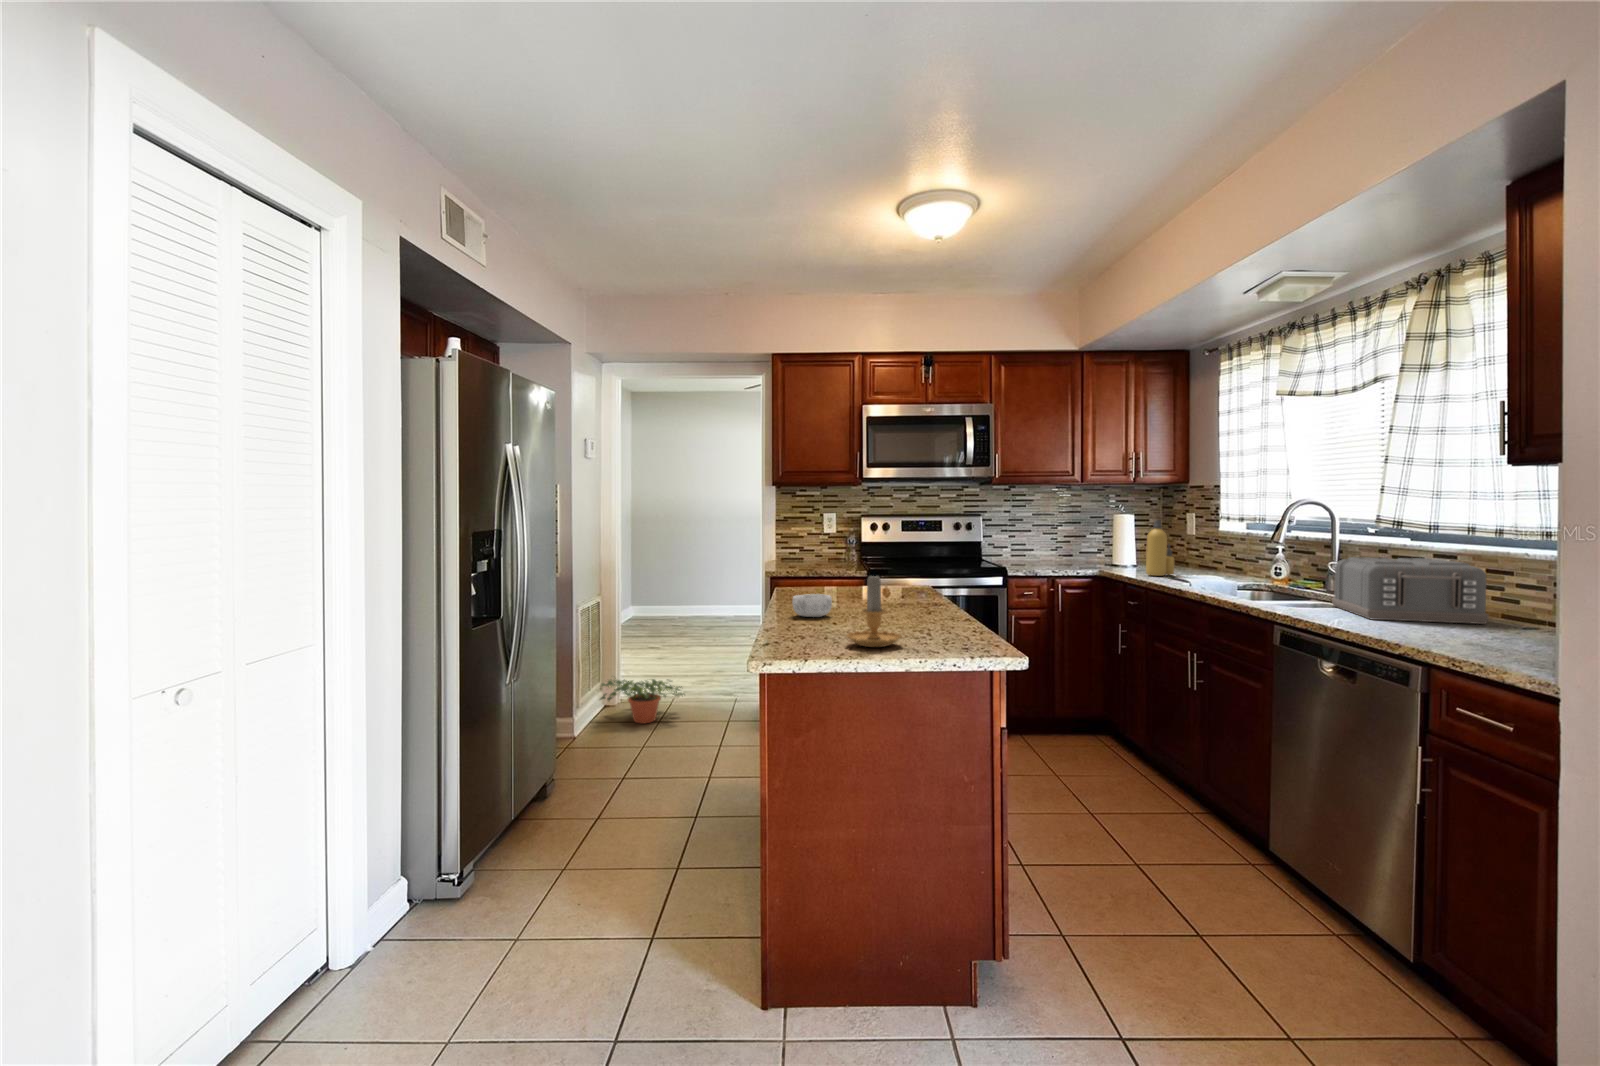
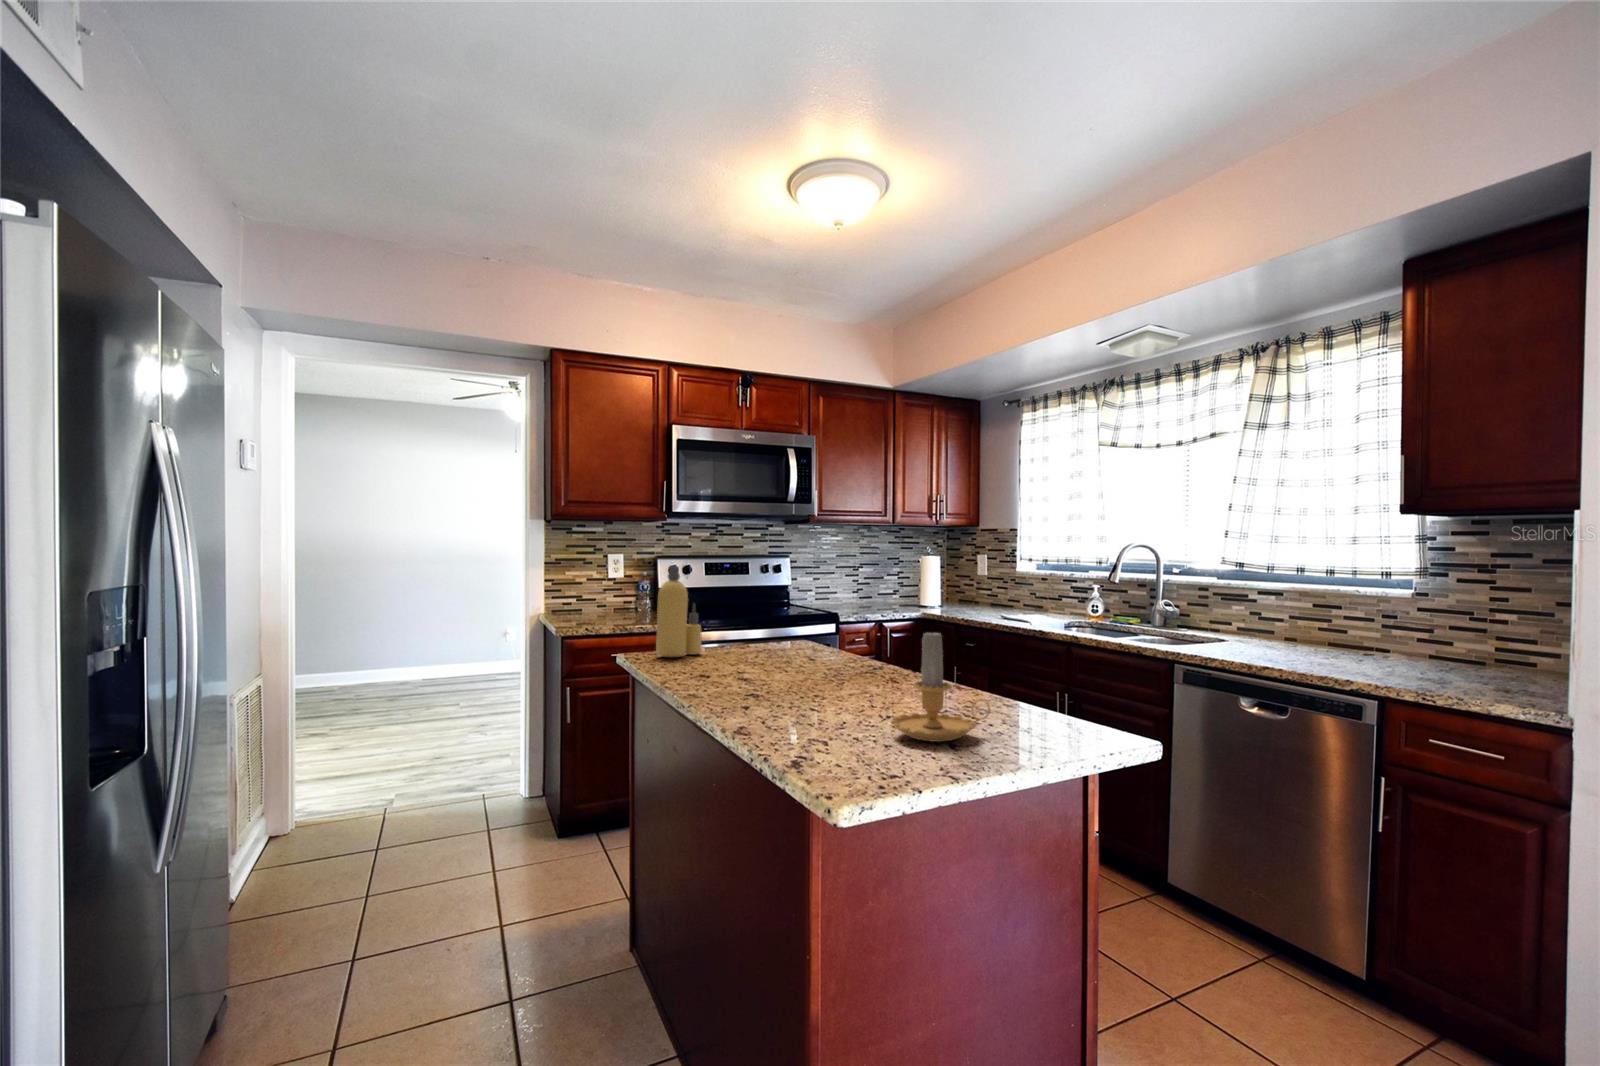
bottle: present [1146,520,1174,576] -> present [656,566,702,657]
toaster: present [1332,557,1489,624] -> none [1191,594,1340,654]
decorative bowl: present [792,594,832,617] -> none [707,659,764,693]
potted plant: present [600,679,684,724] -> none [271,789,419,860]

